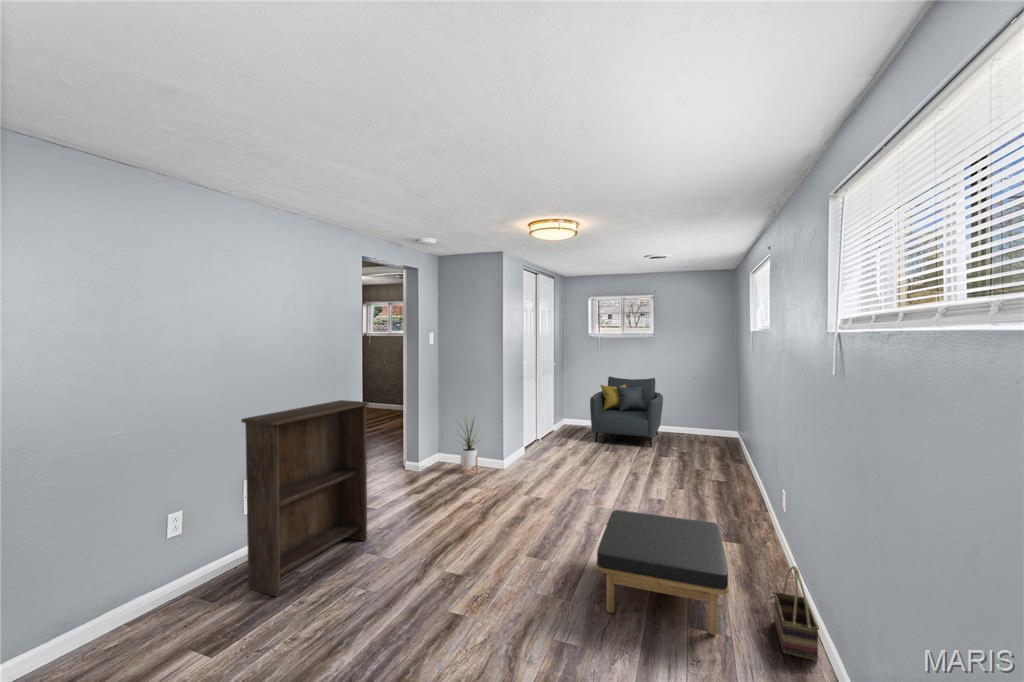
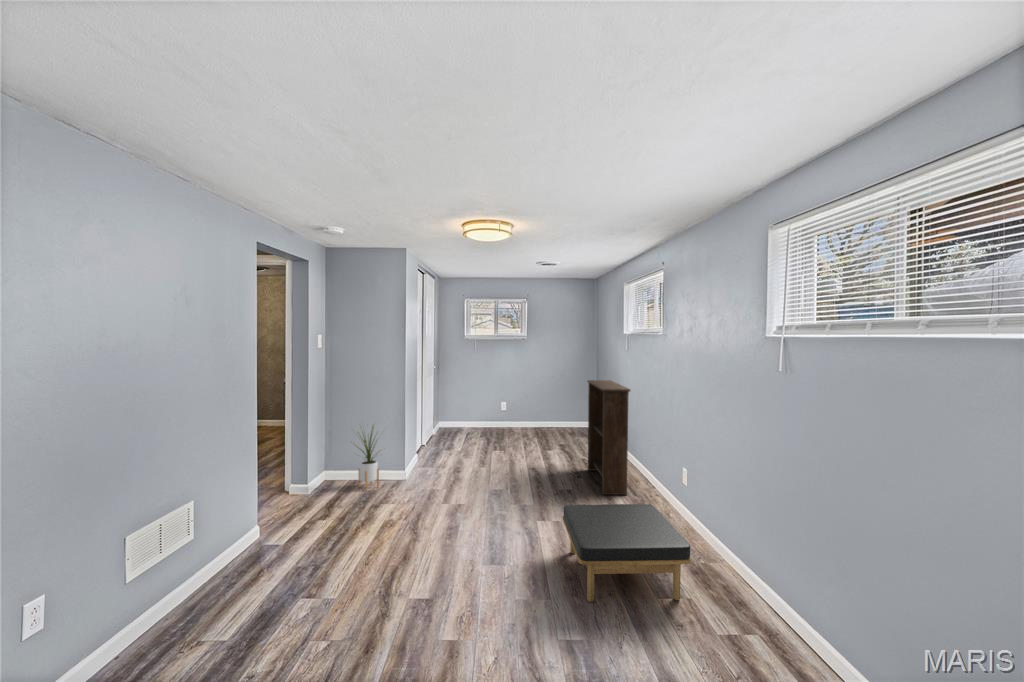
armchair: present [590,377,663,447] -> none [475,377,541,443]
bookshelf: present [241,400,369,596] -> present [587,380,630,495]
basket: present [773,566,819,661] -> none [710,530,755,602]

